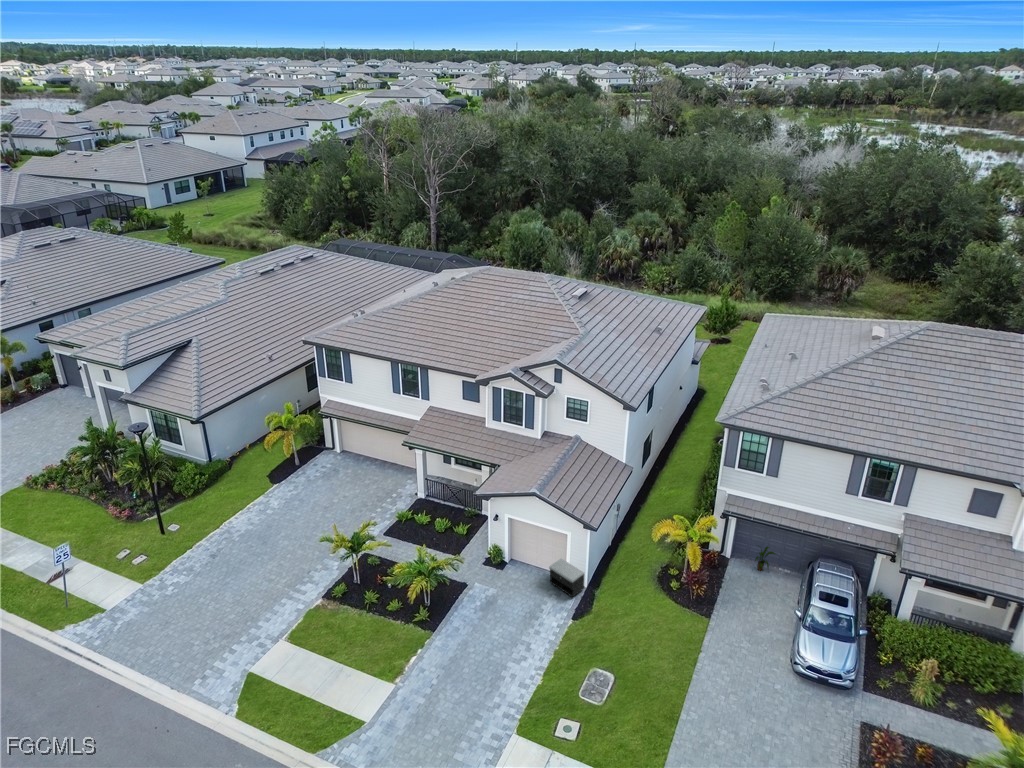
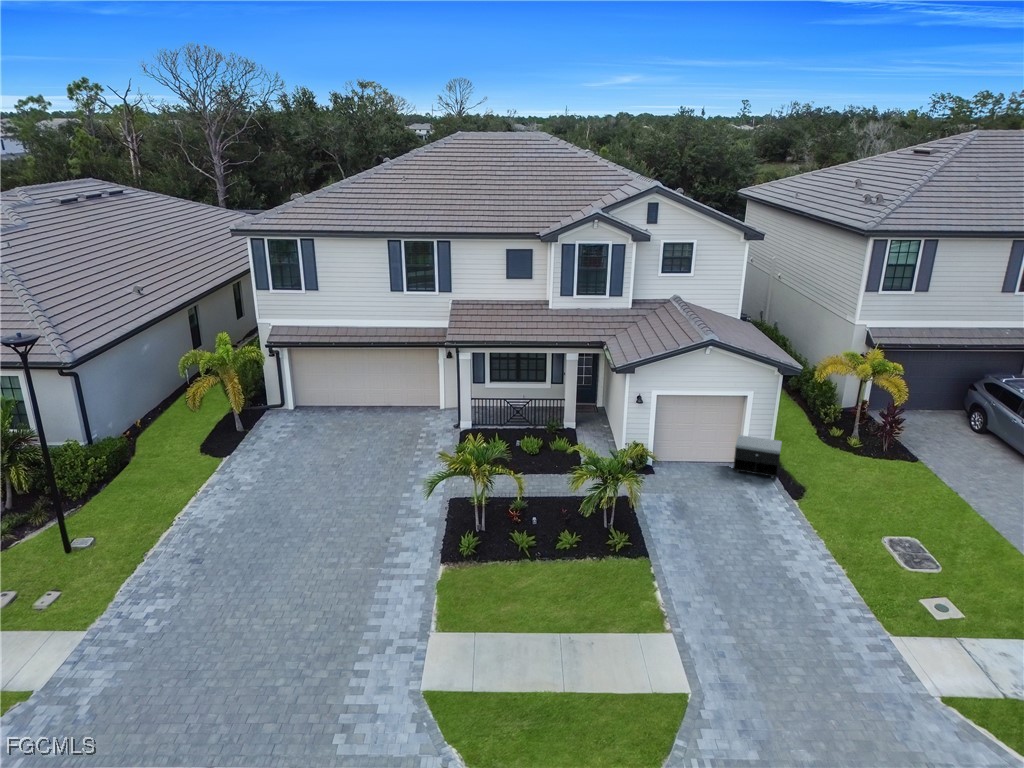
house plant: present [755,547,775,571] -> none [916,379,944,412]

